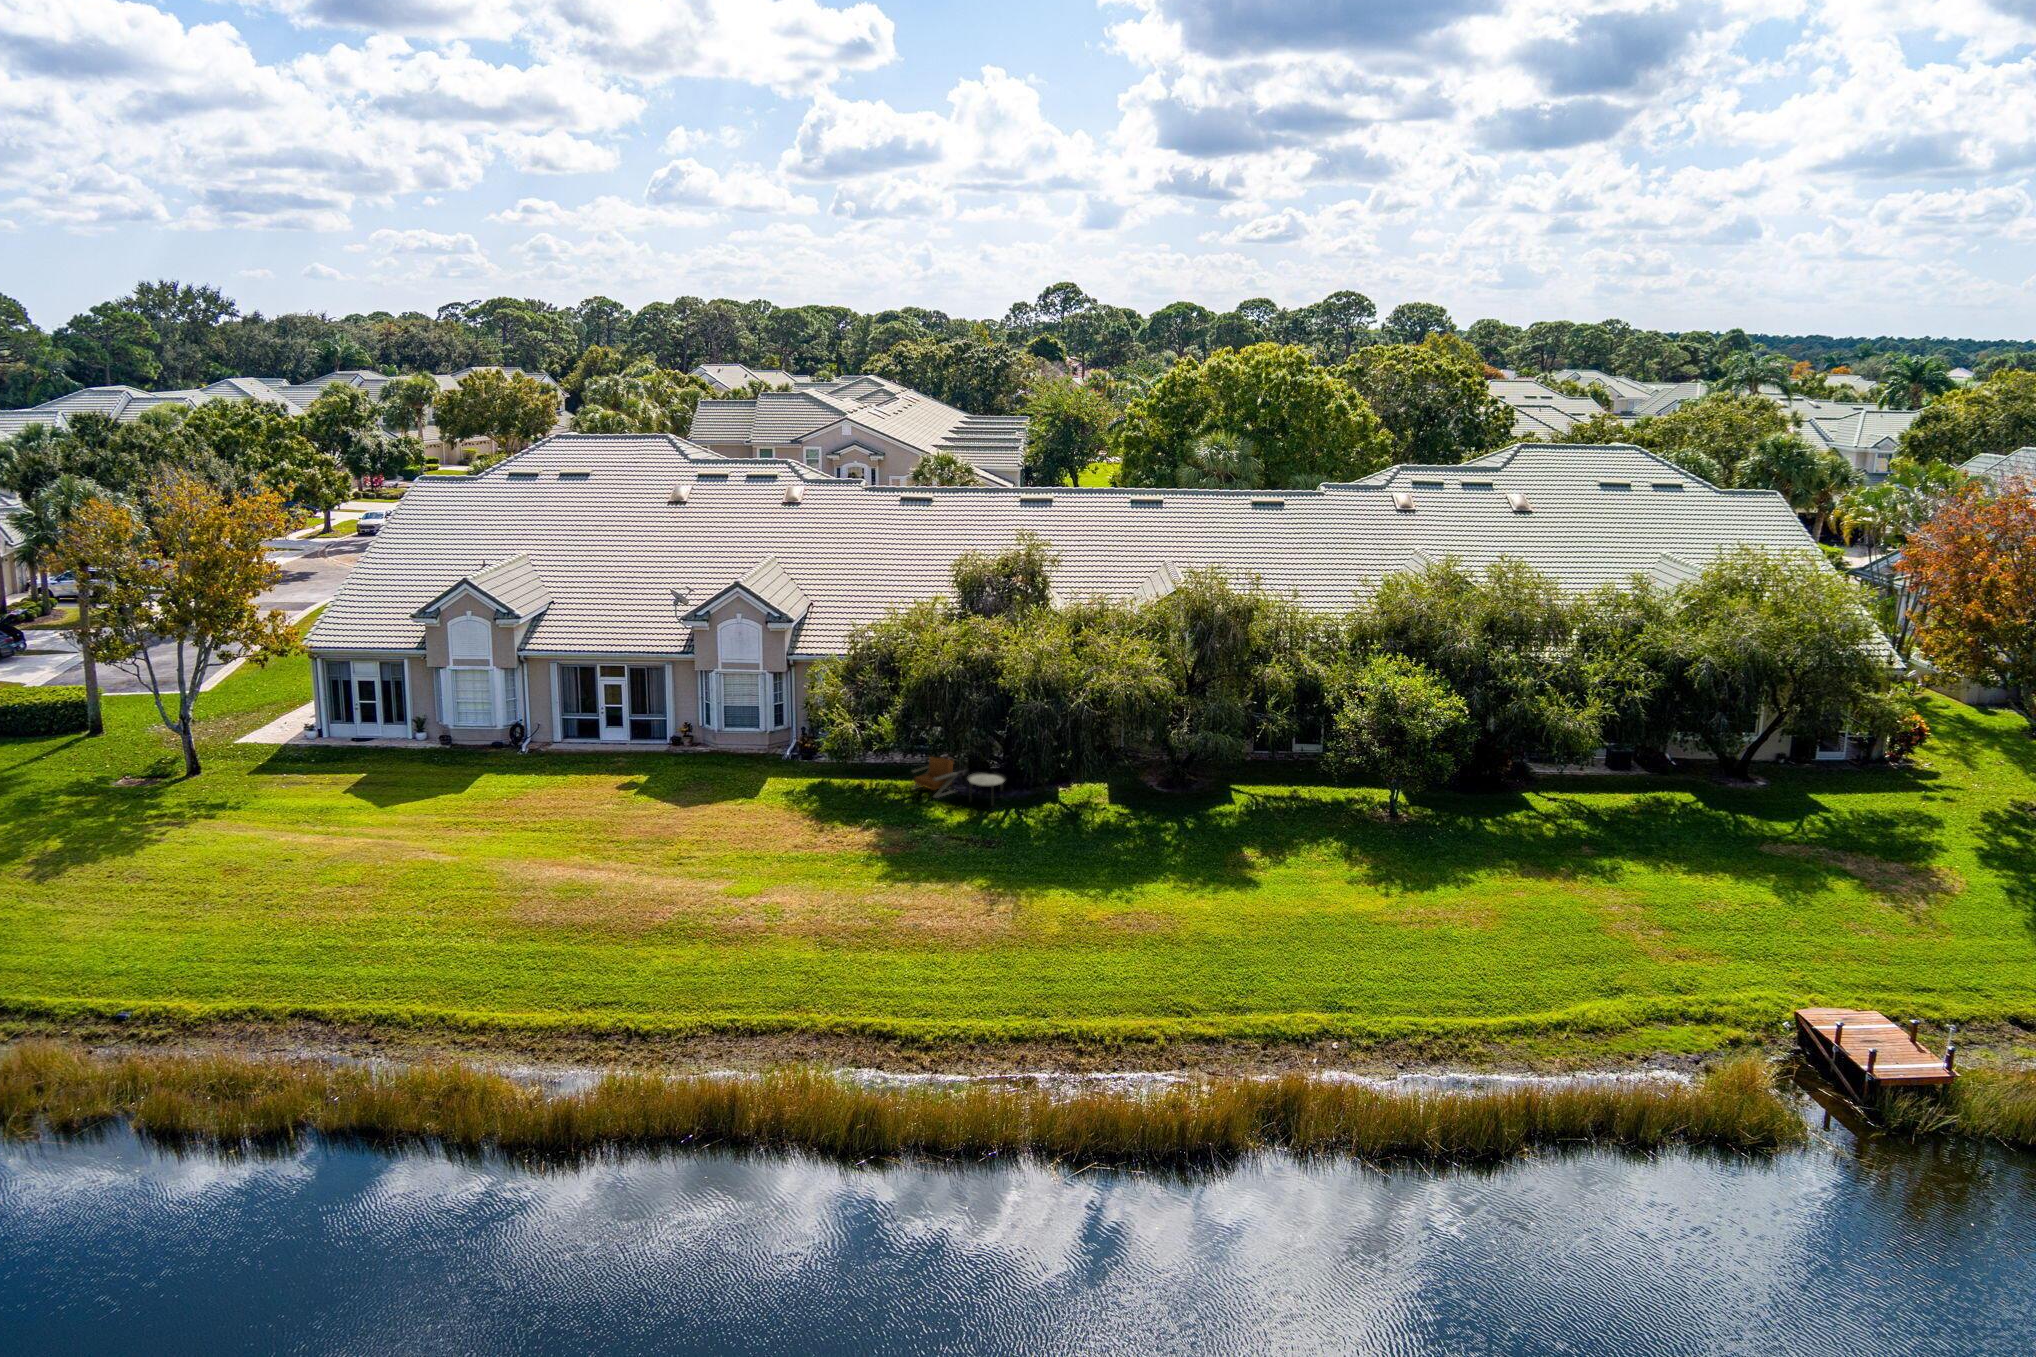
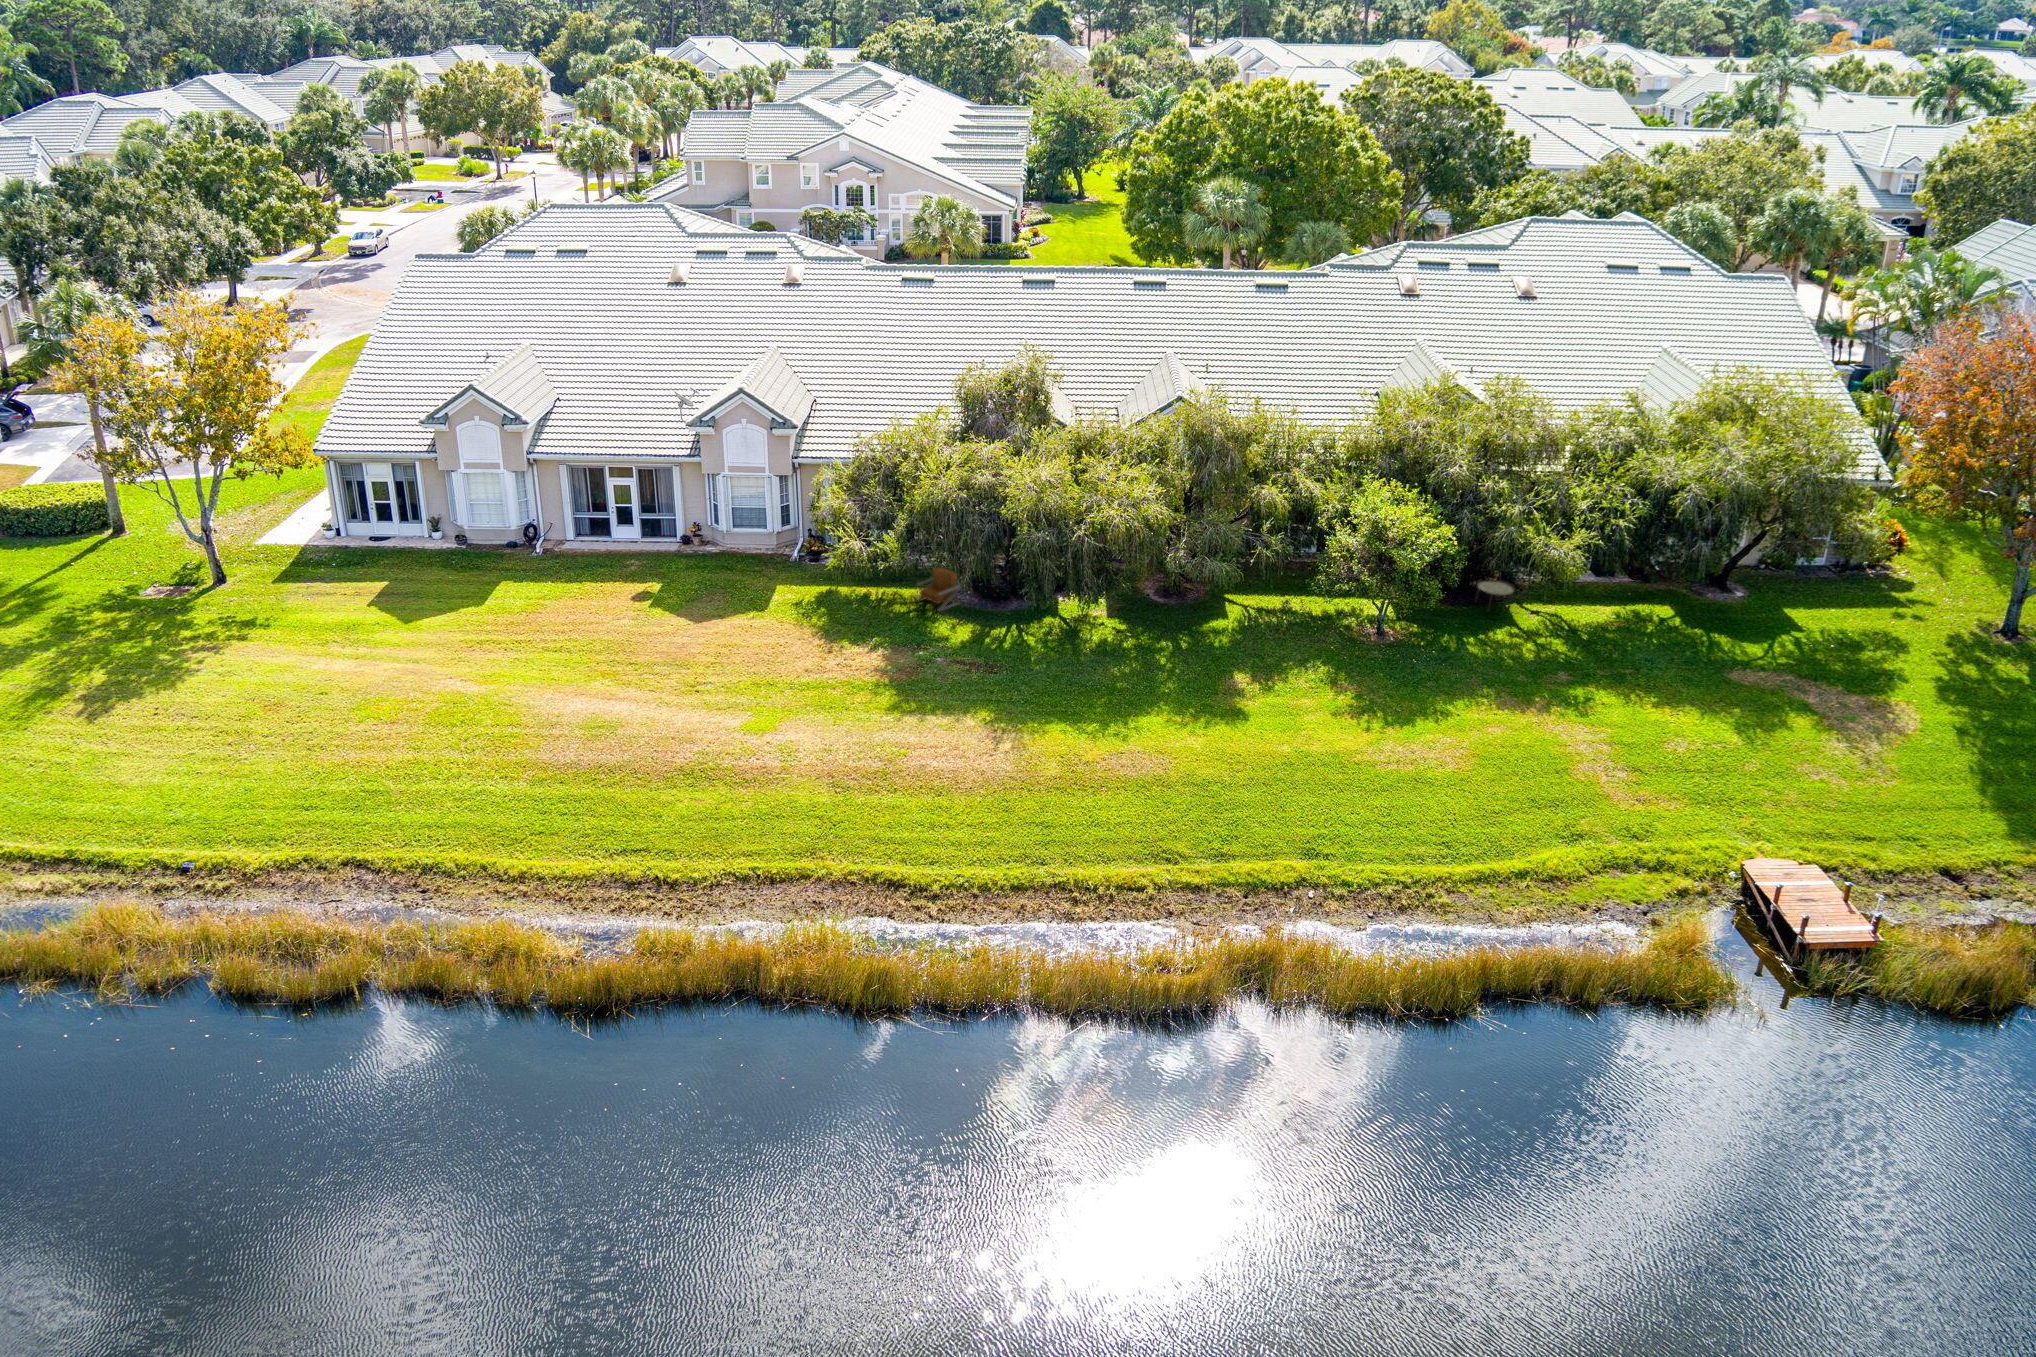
round table: present [967,772,1006,805] -> present [1475,579,1515,611]

